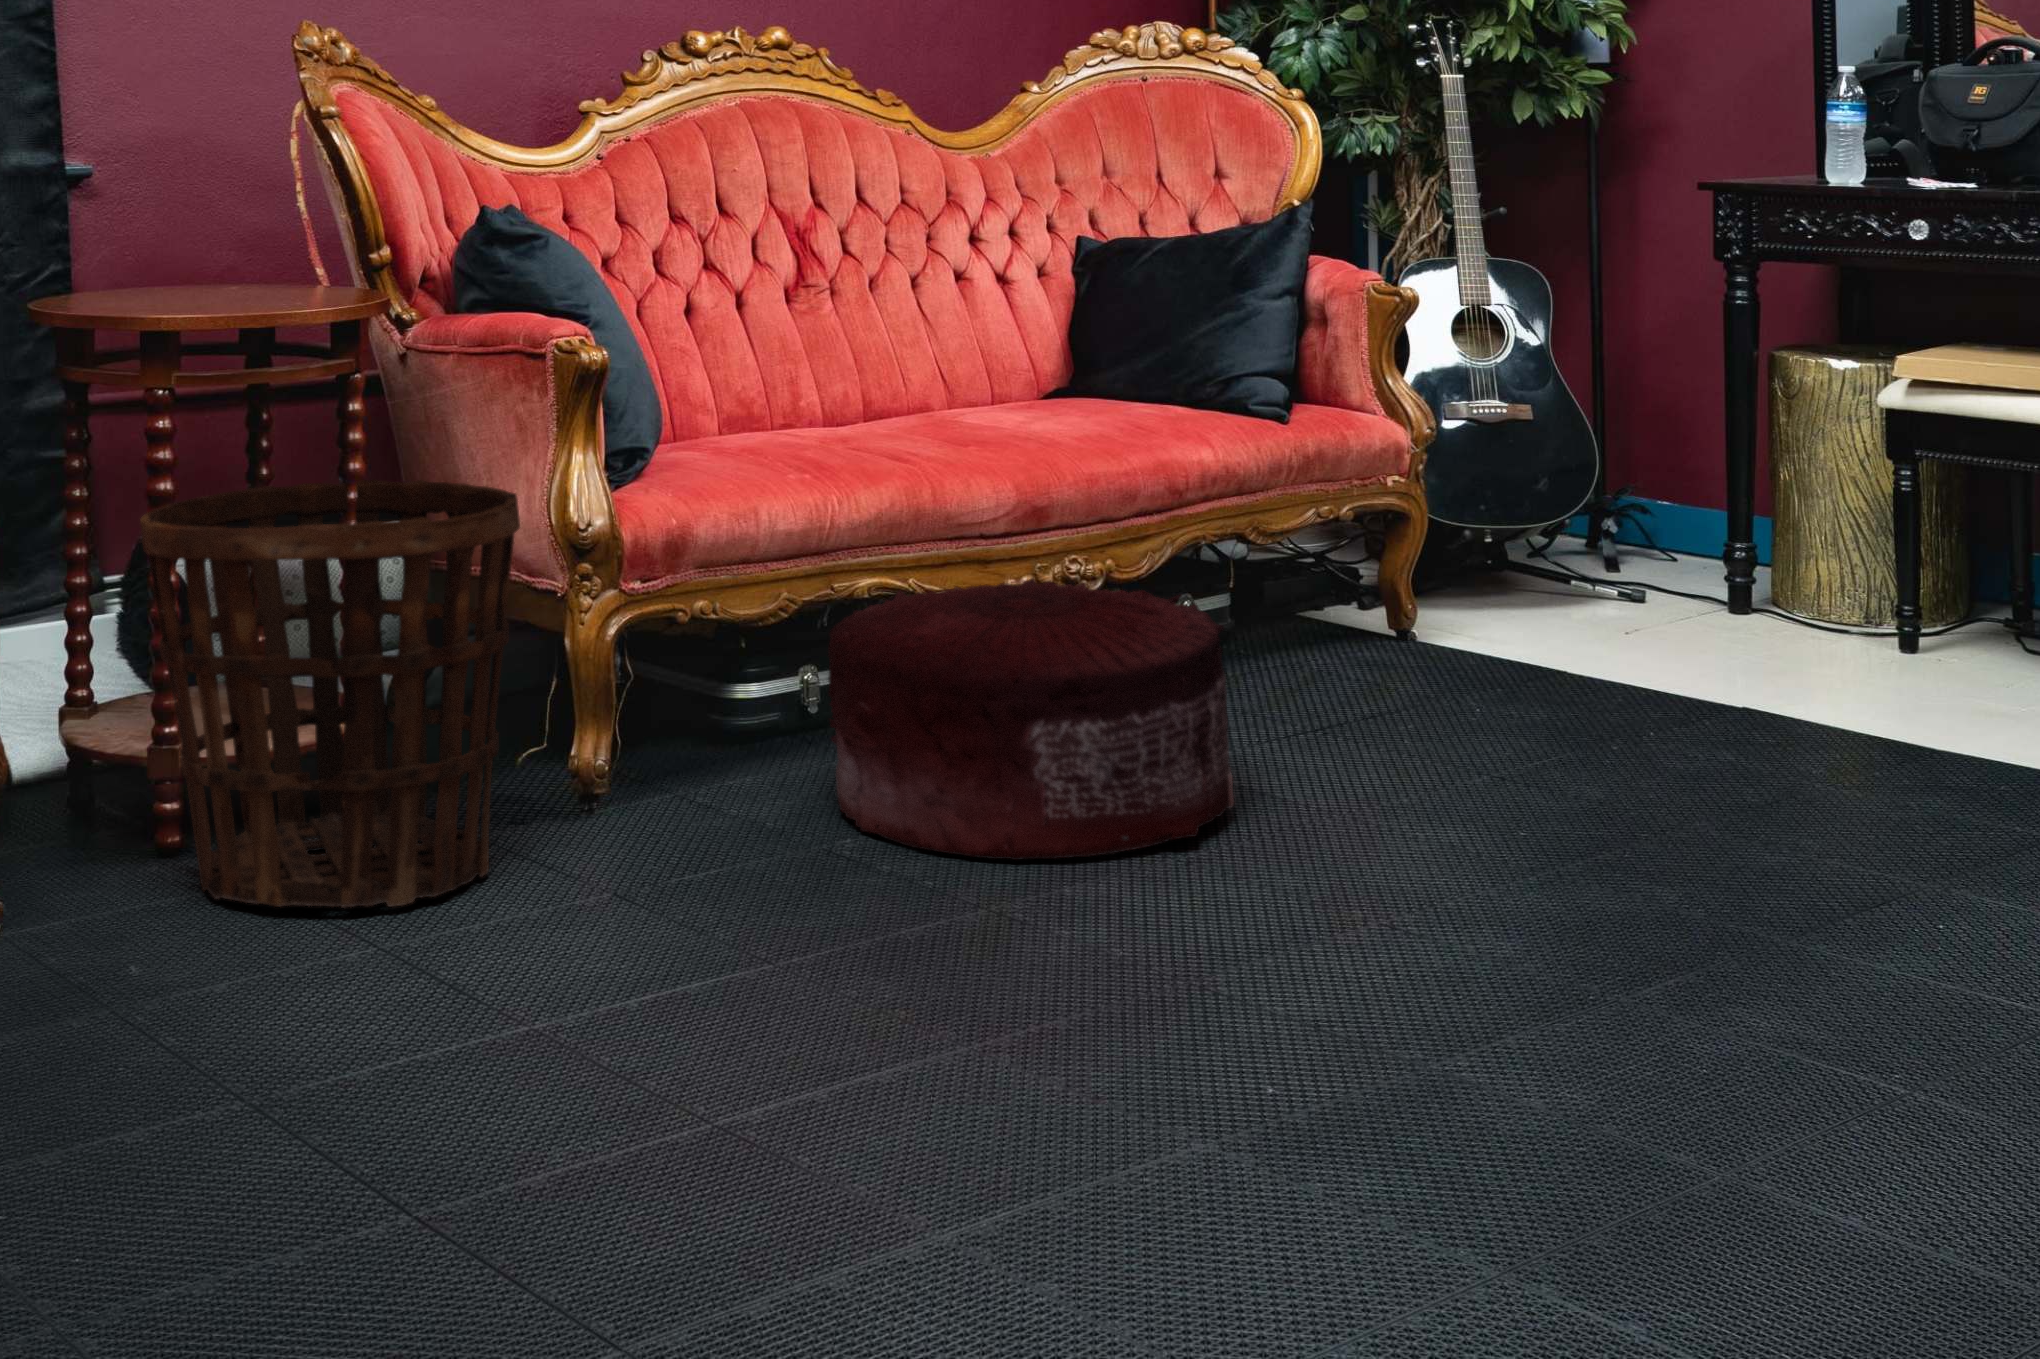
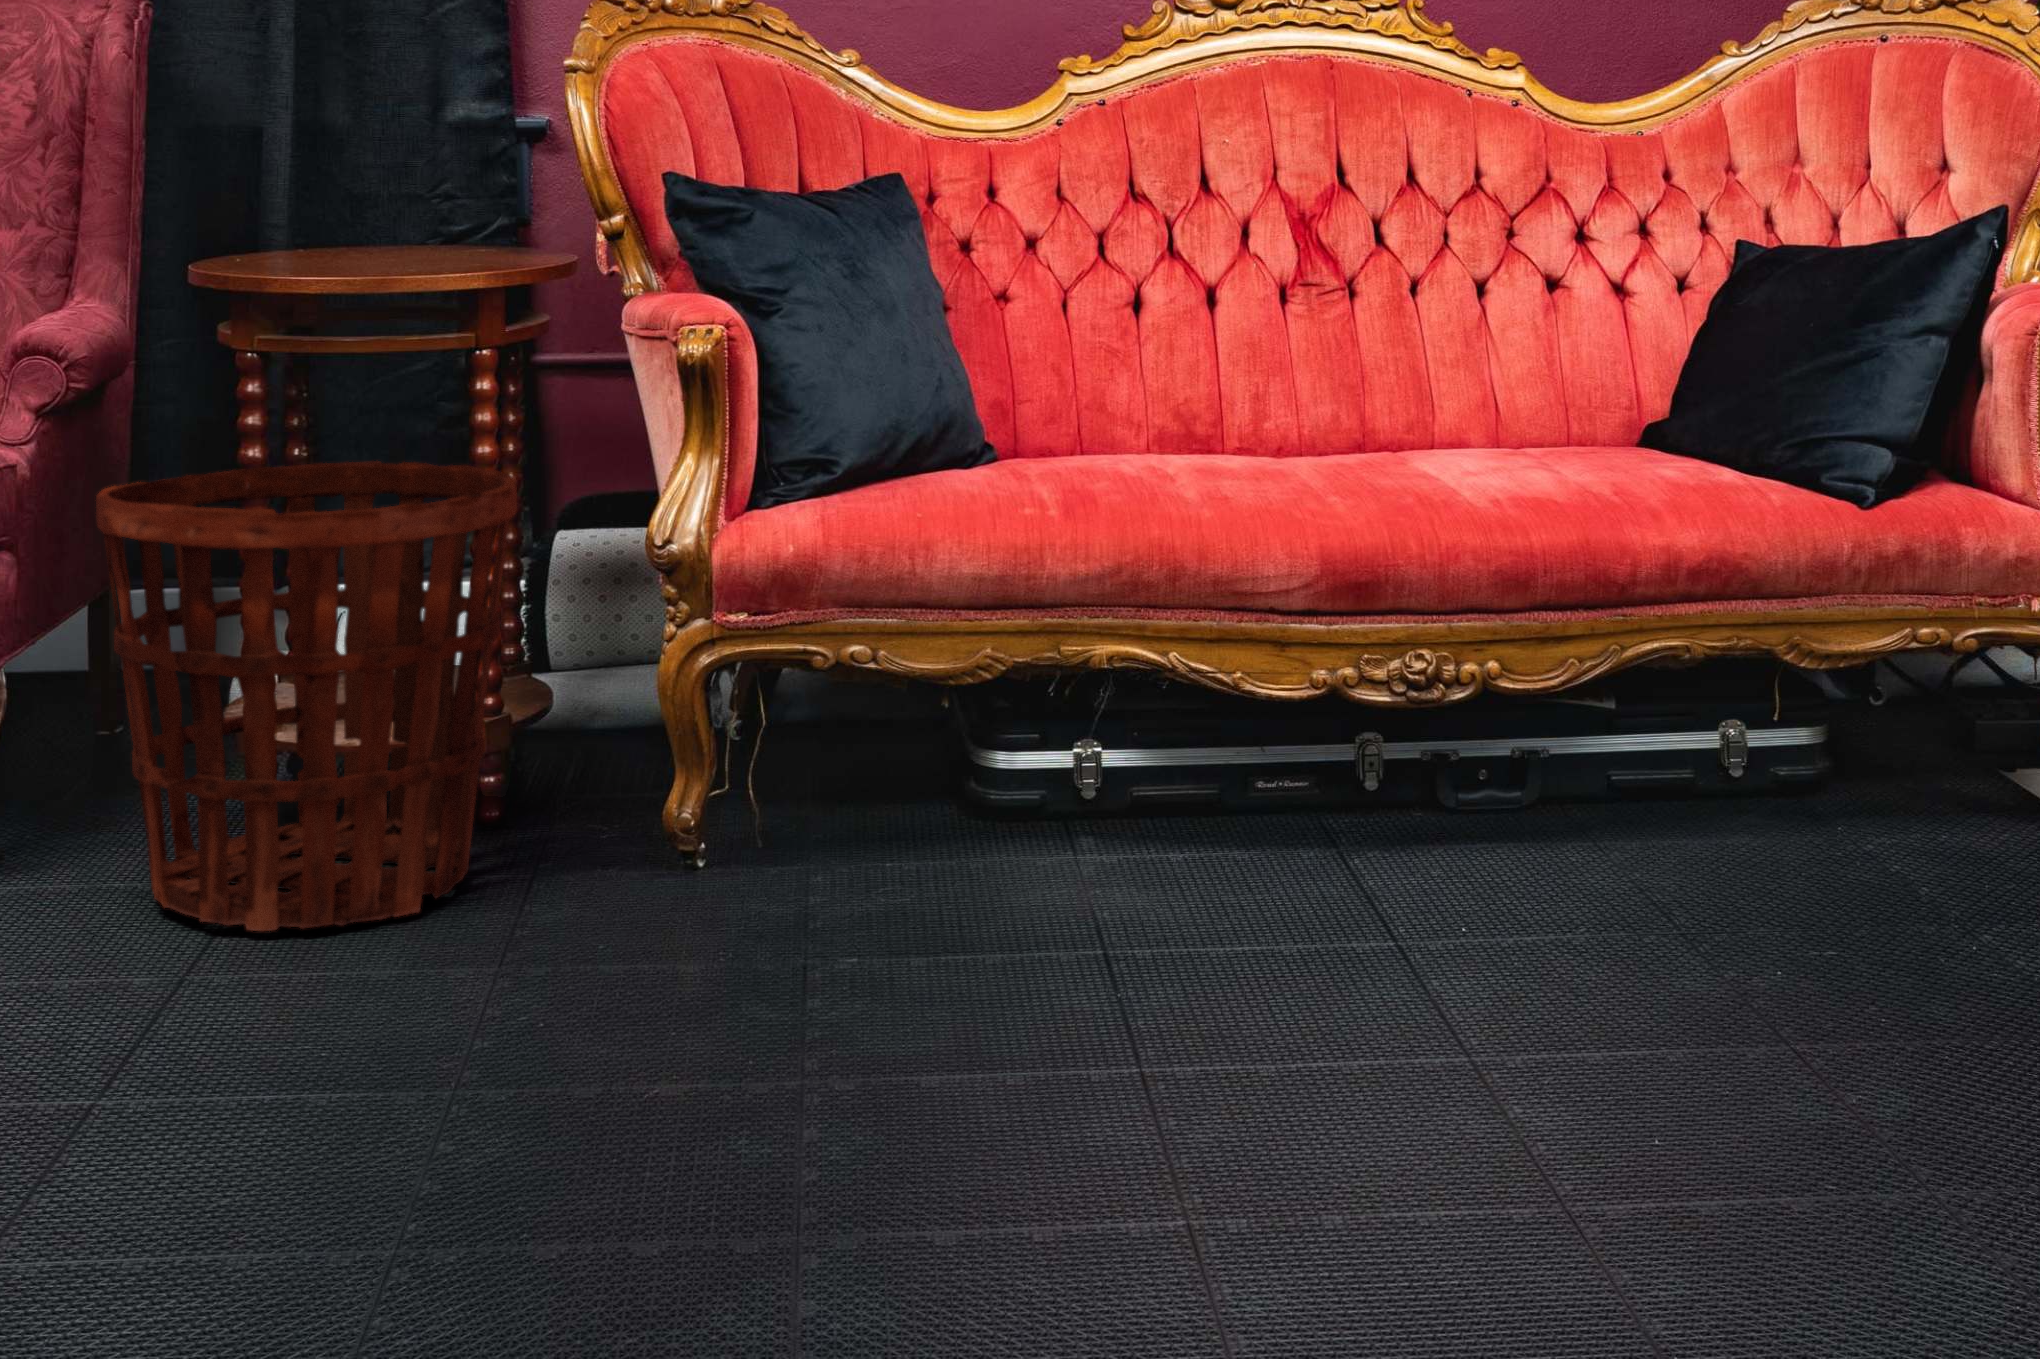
pouf: present [828,578,1234,860] -> none [823,660,1365,1040]

